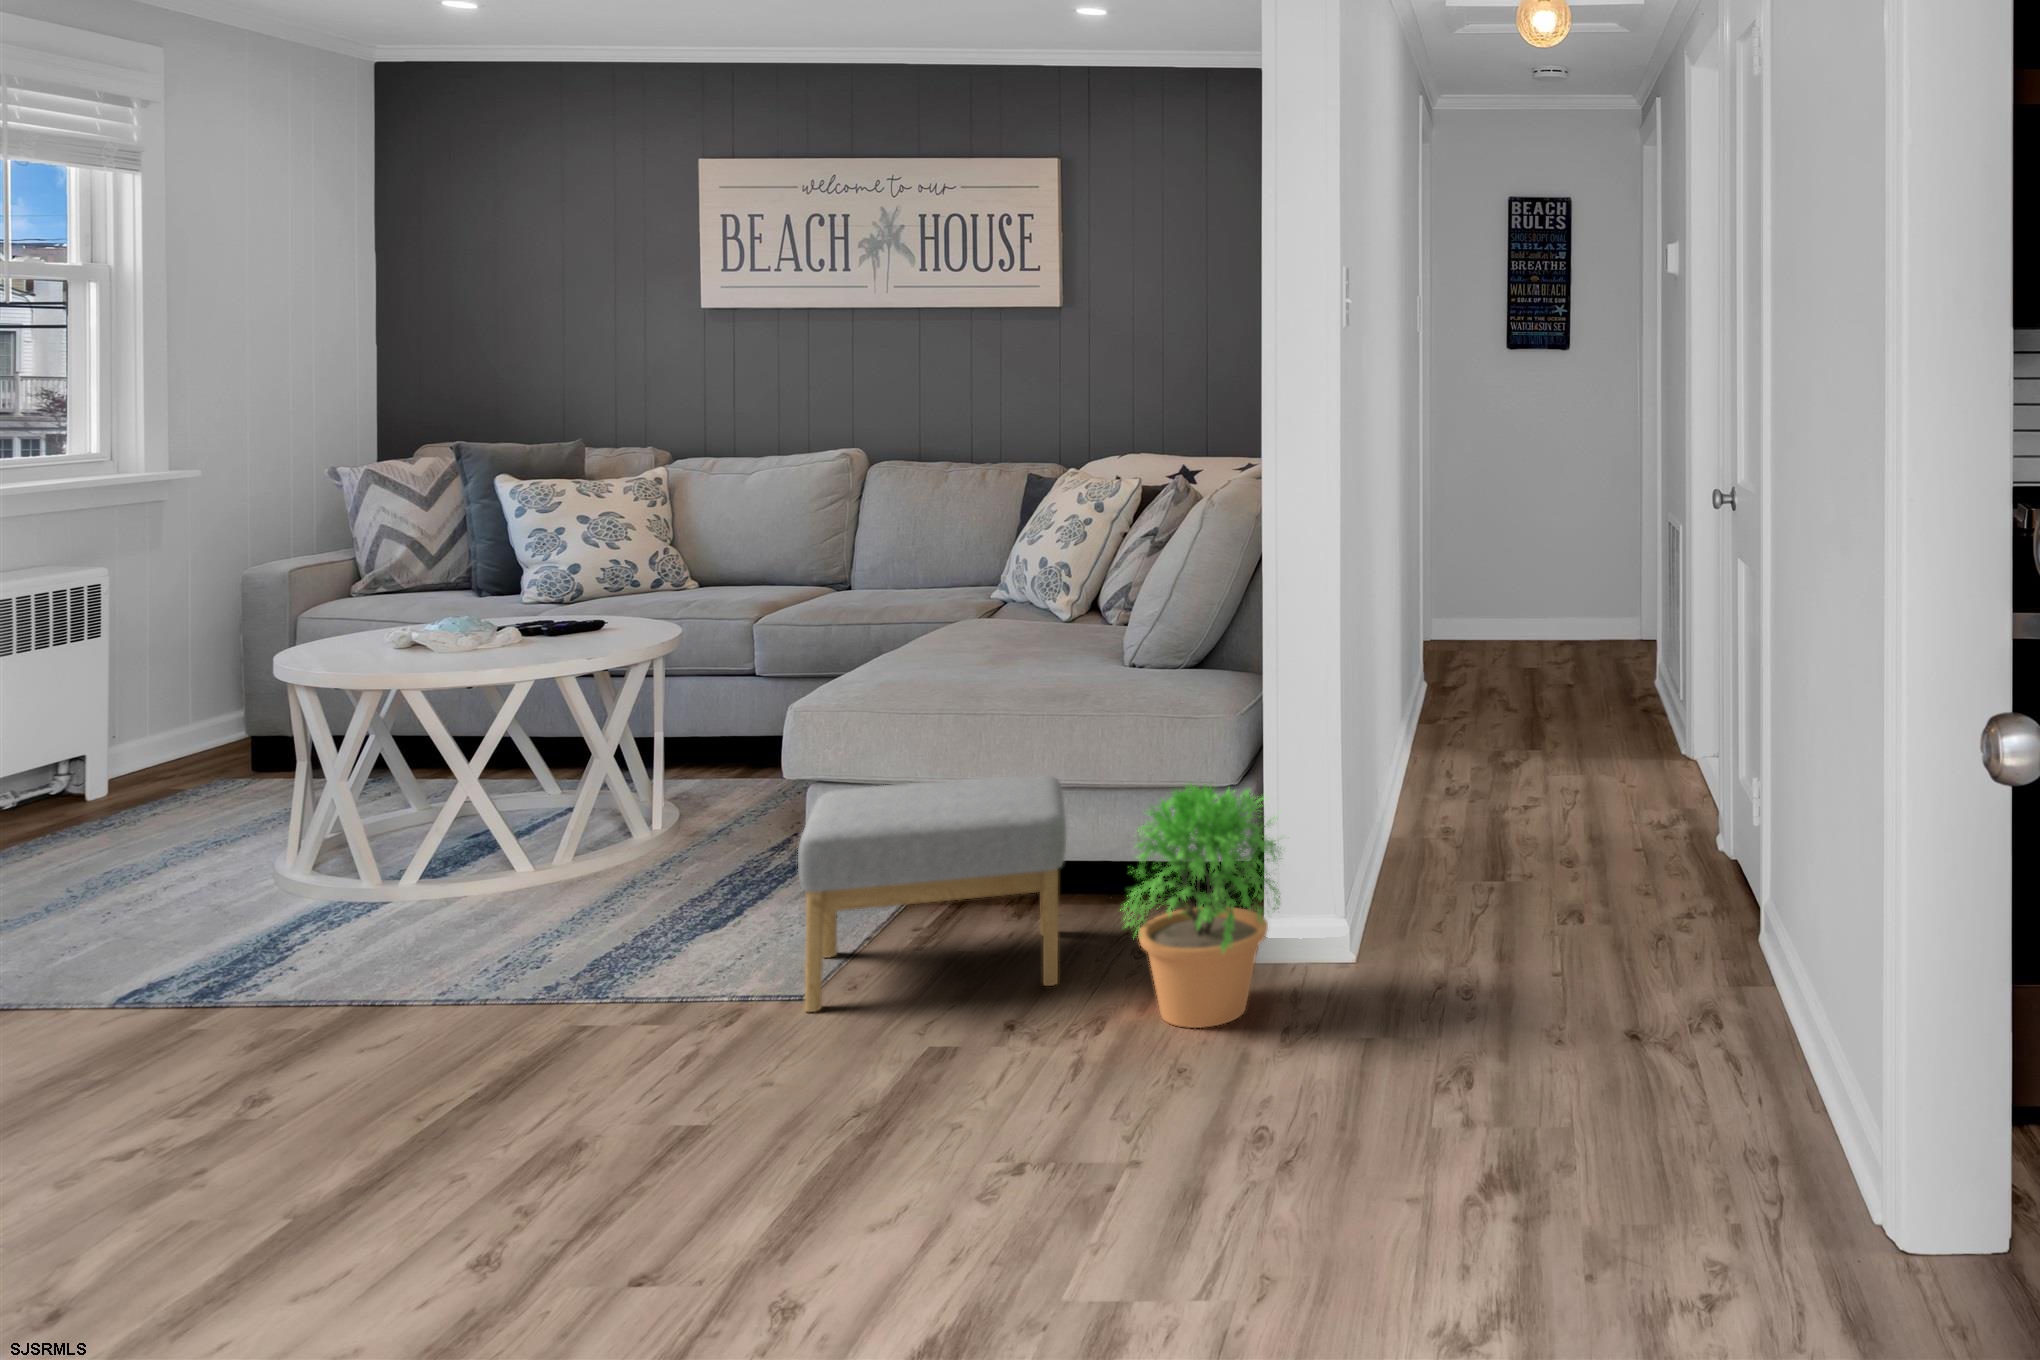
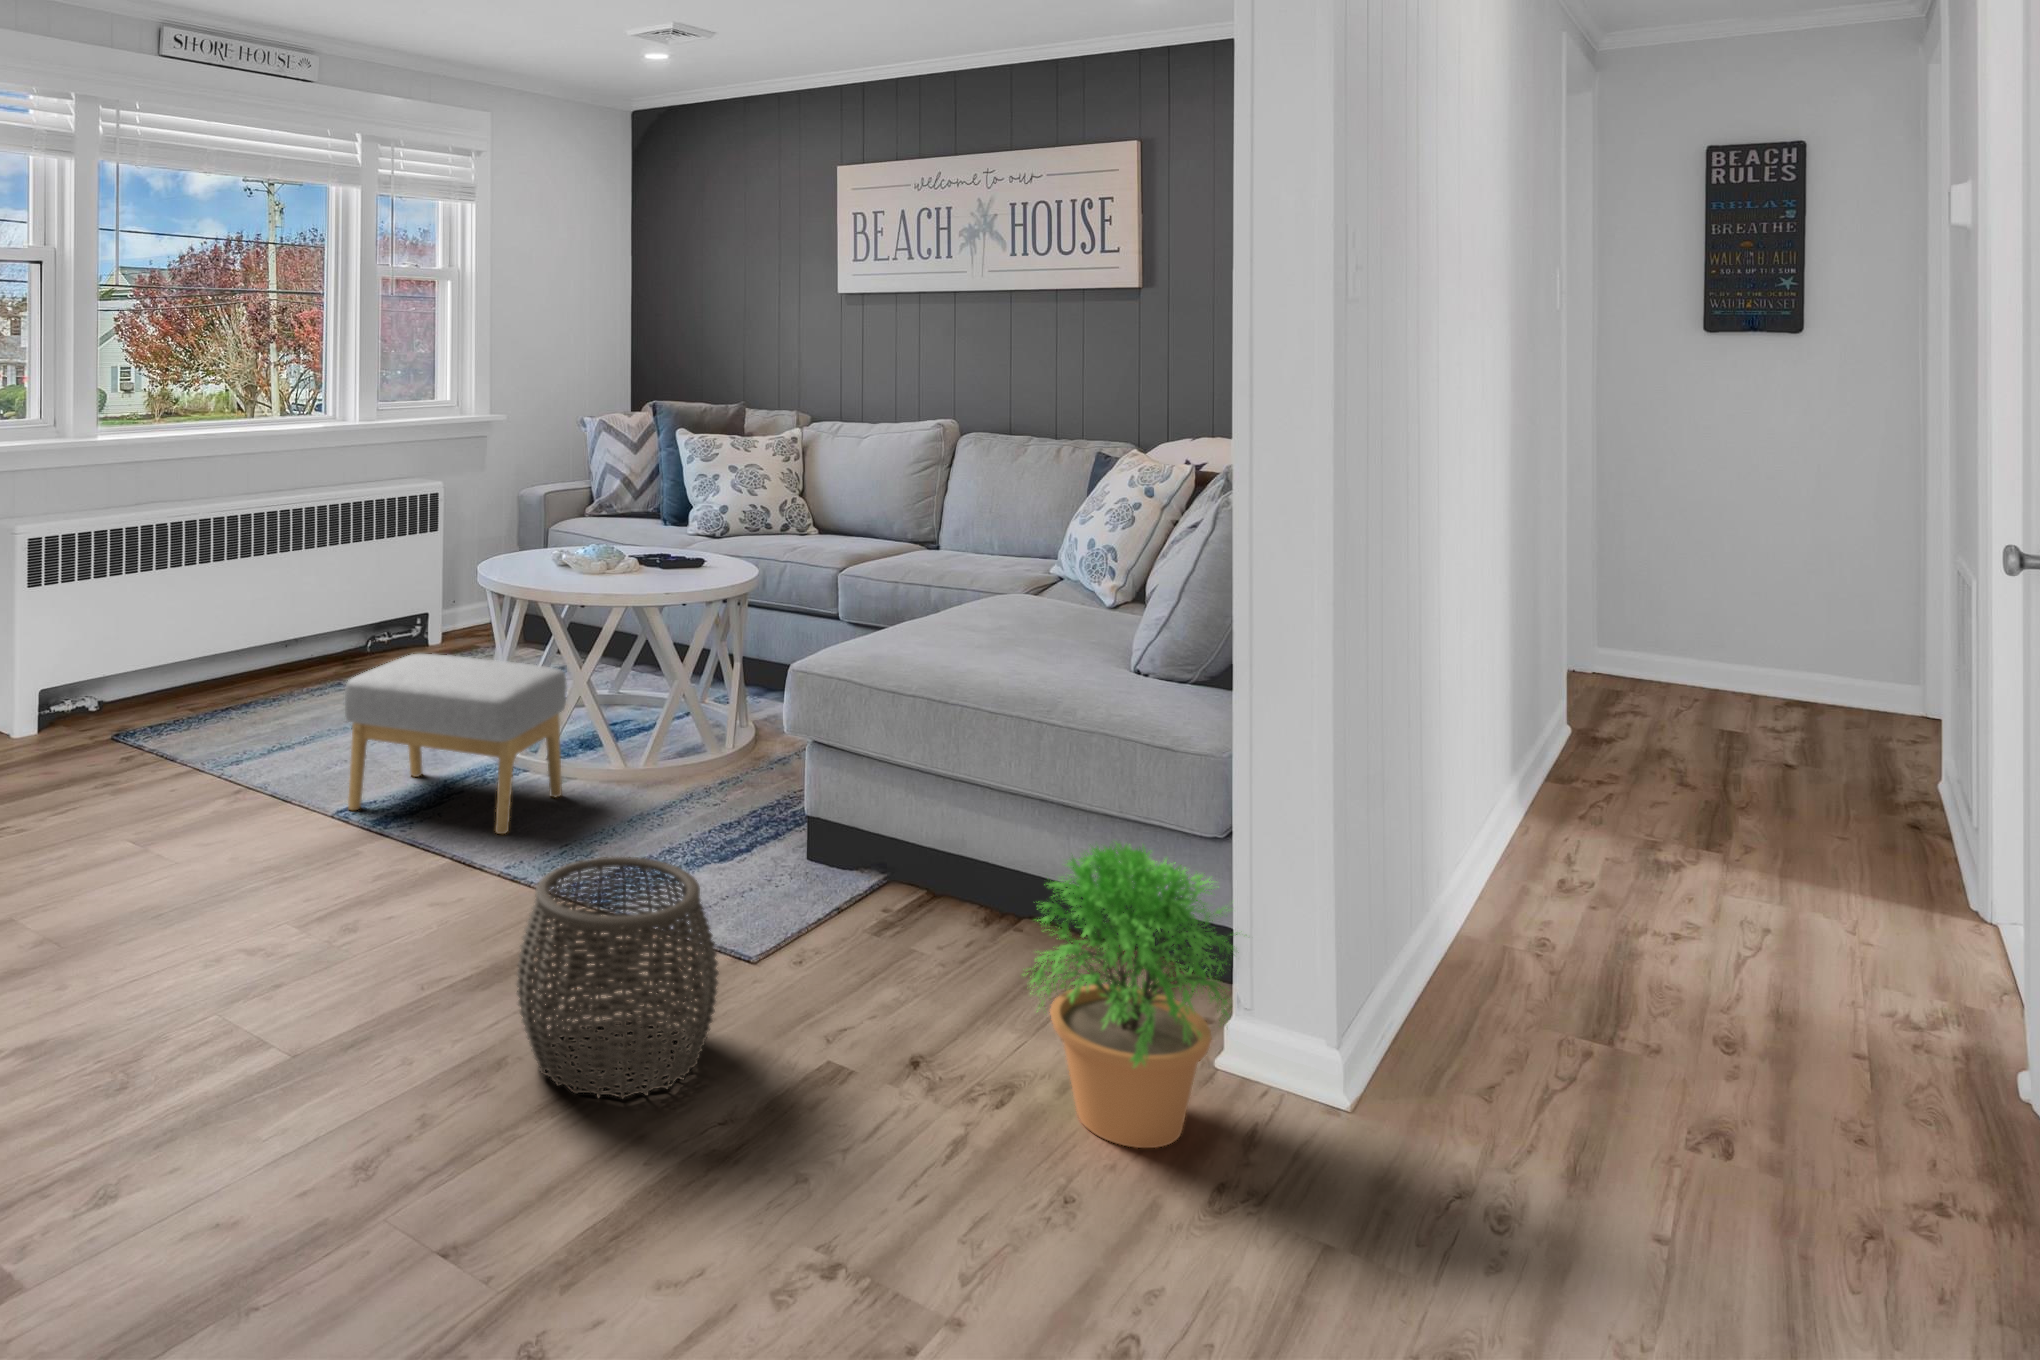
footstool: present [798,775,1066,1012] -> present [345,654,567,834]
woven basket: none [593,898,828,1139] -> present [516,856,719,1099]

